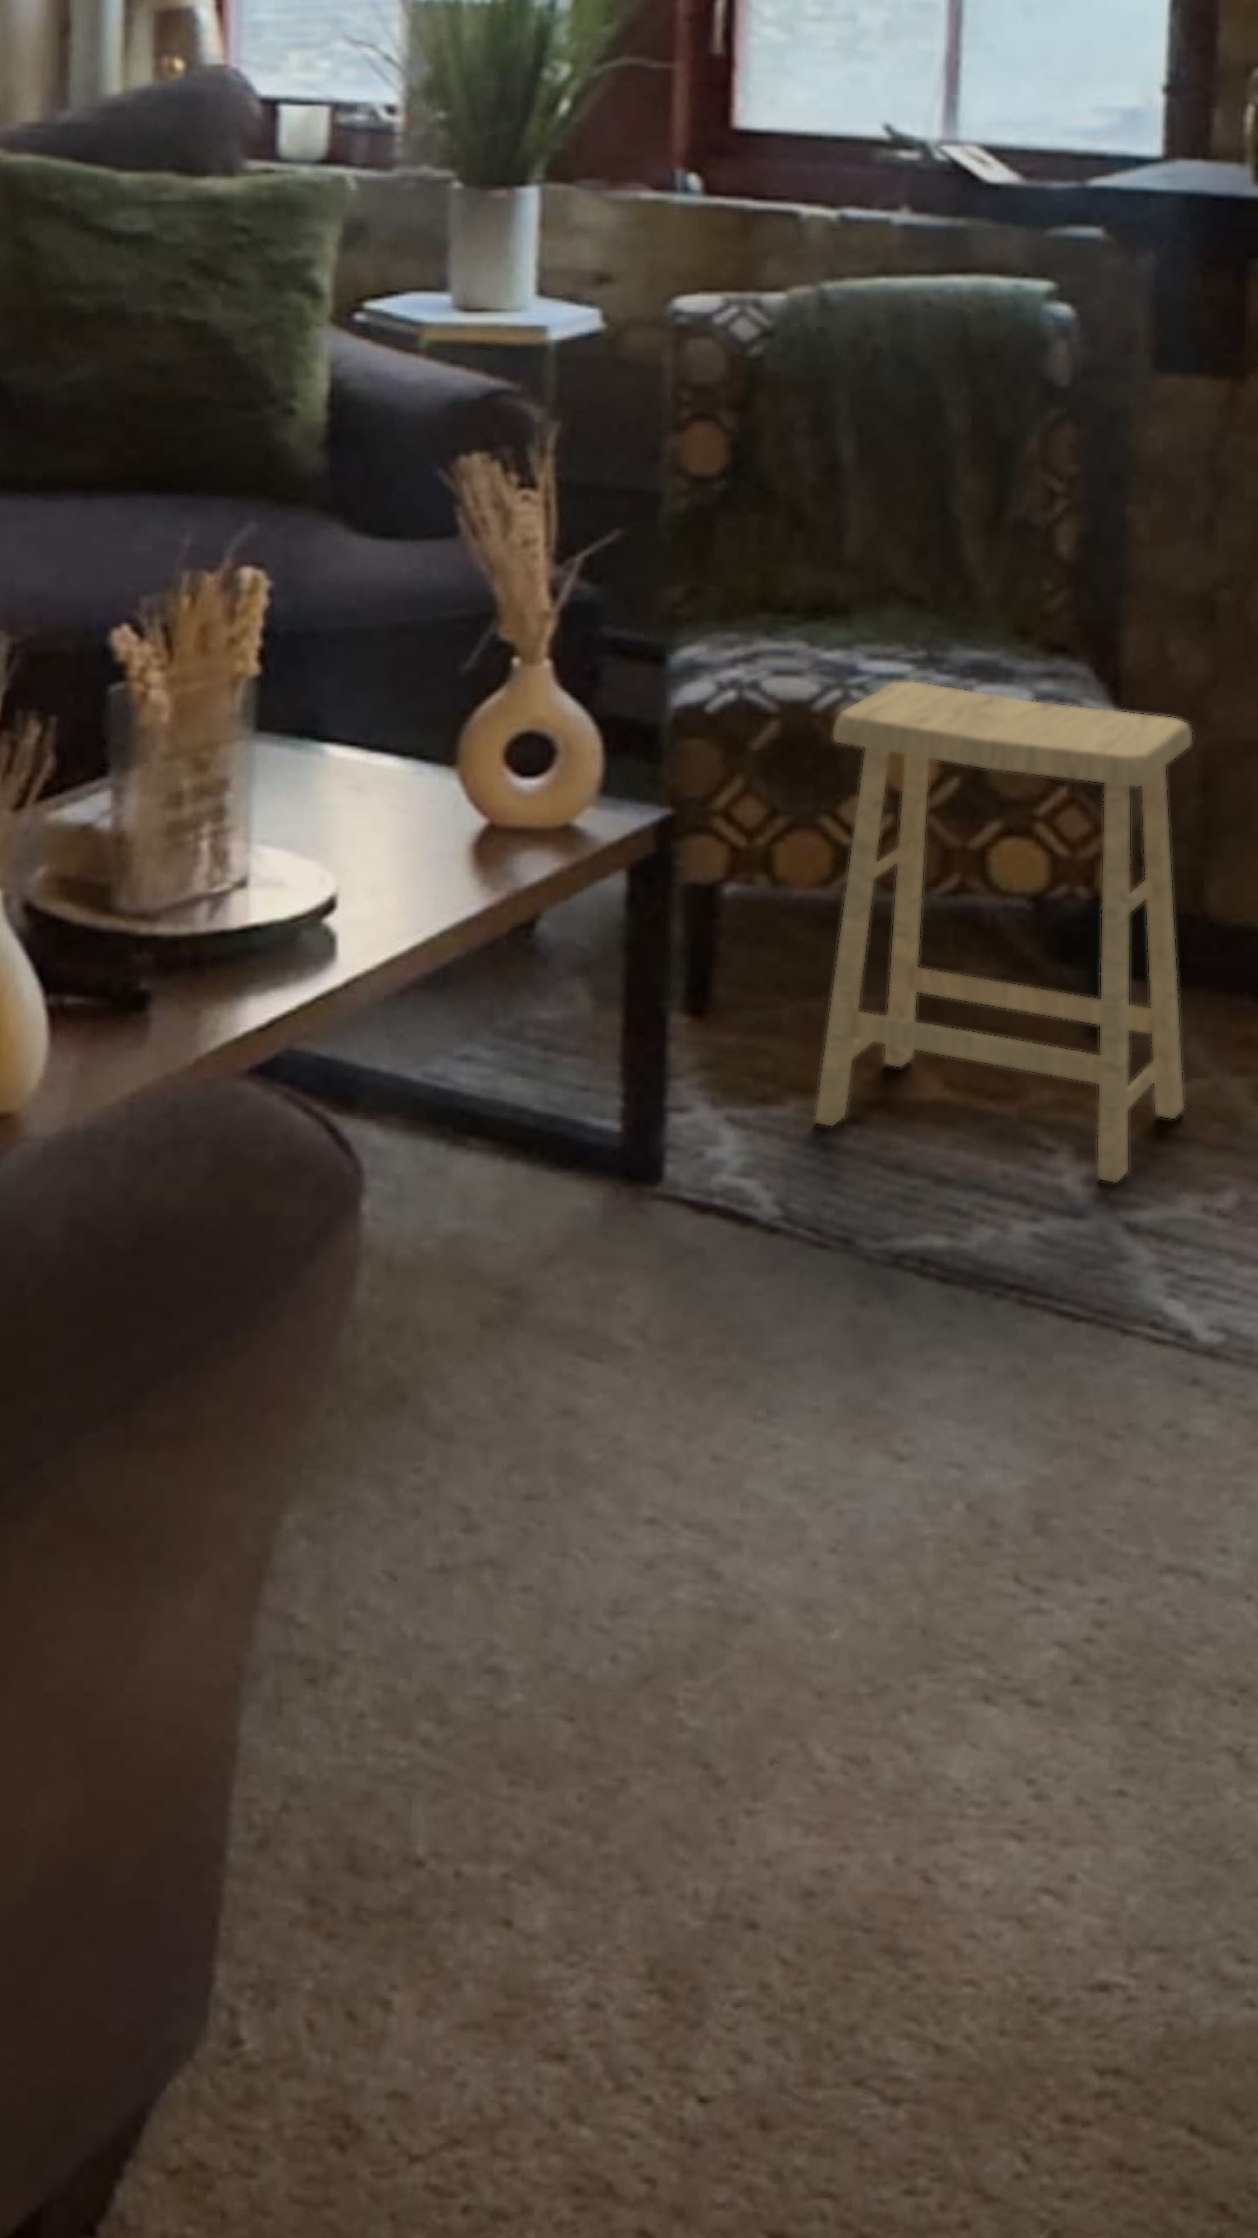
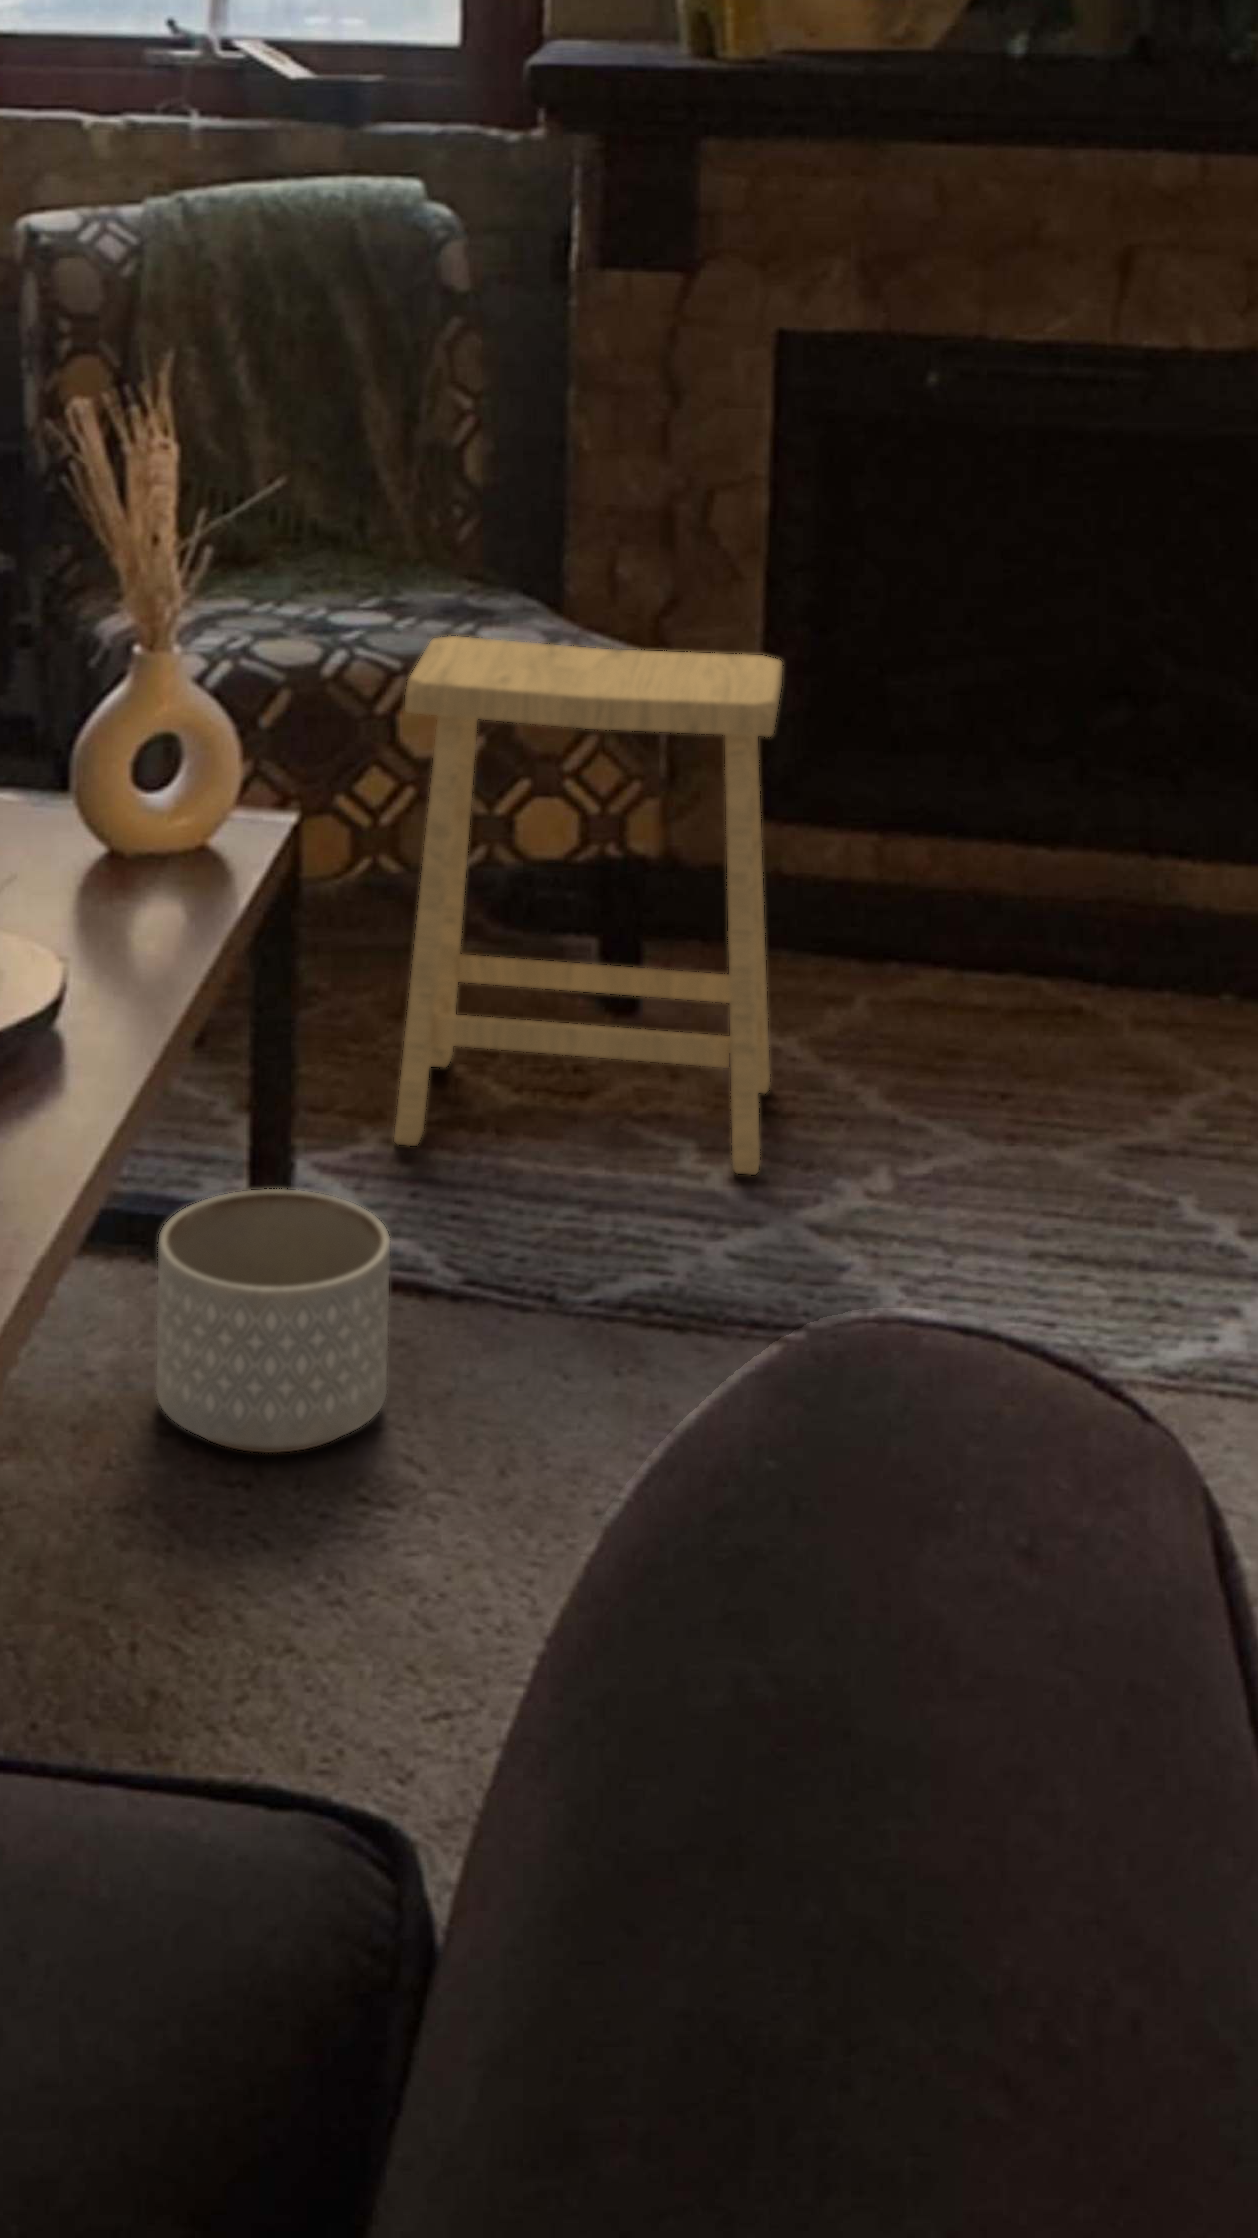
planter: none [477,1126,676,1343] -> present [156,1189,390,1453]

